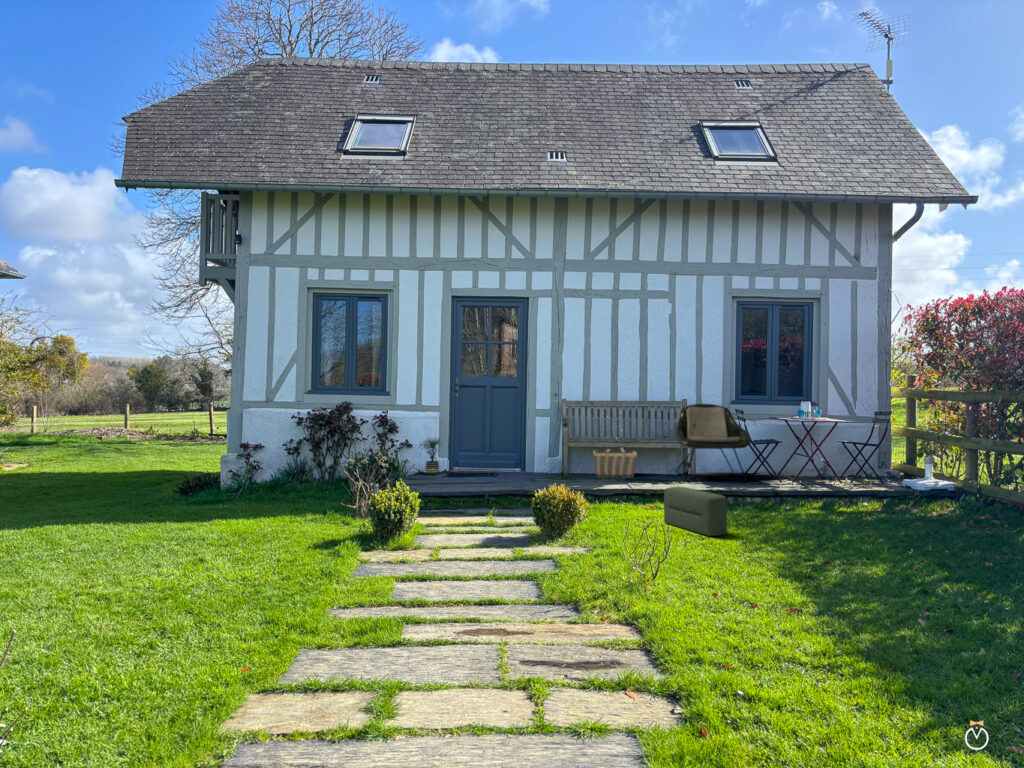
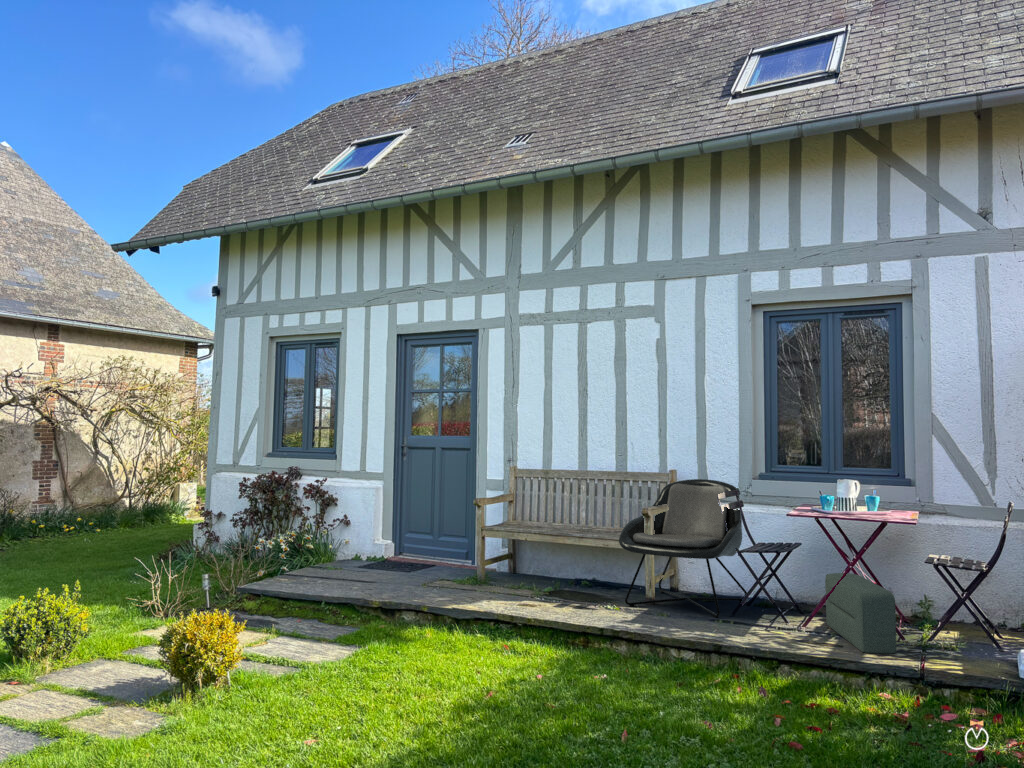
potted plant: present [420,438,441,475] -> none [343,513,378,563]
basket: present [593,438,637,477] -> none [532,526,604,589]
pouf: present [664,487,727,536] -> present [825,573,896,654]

